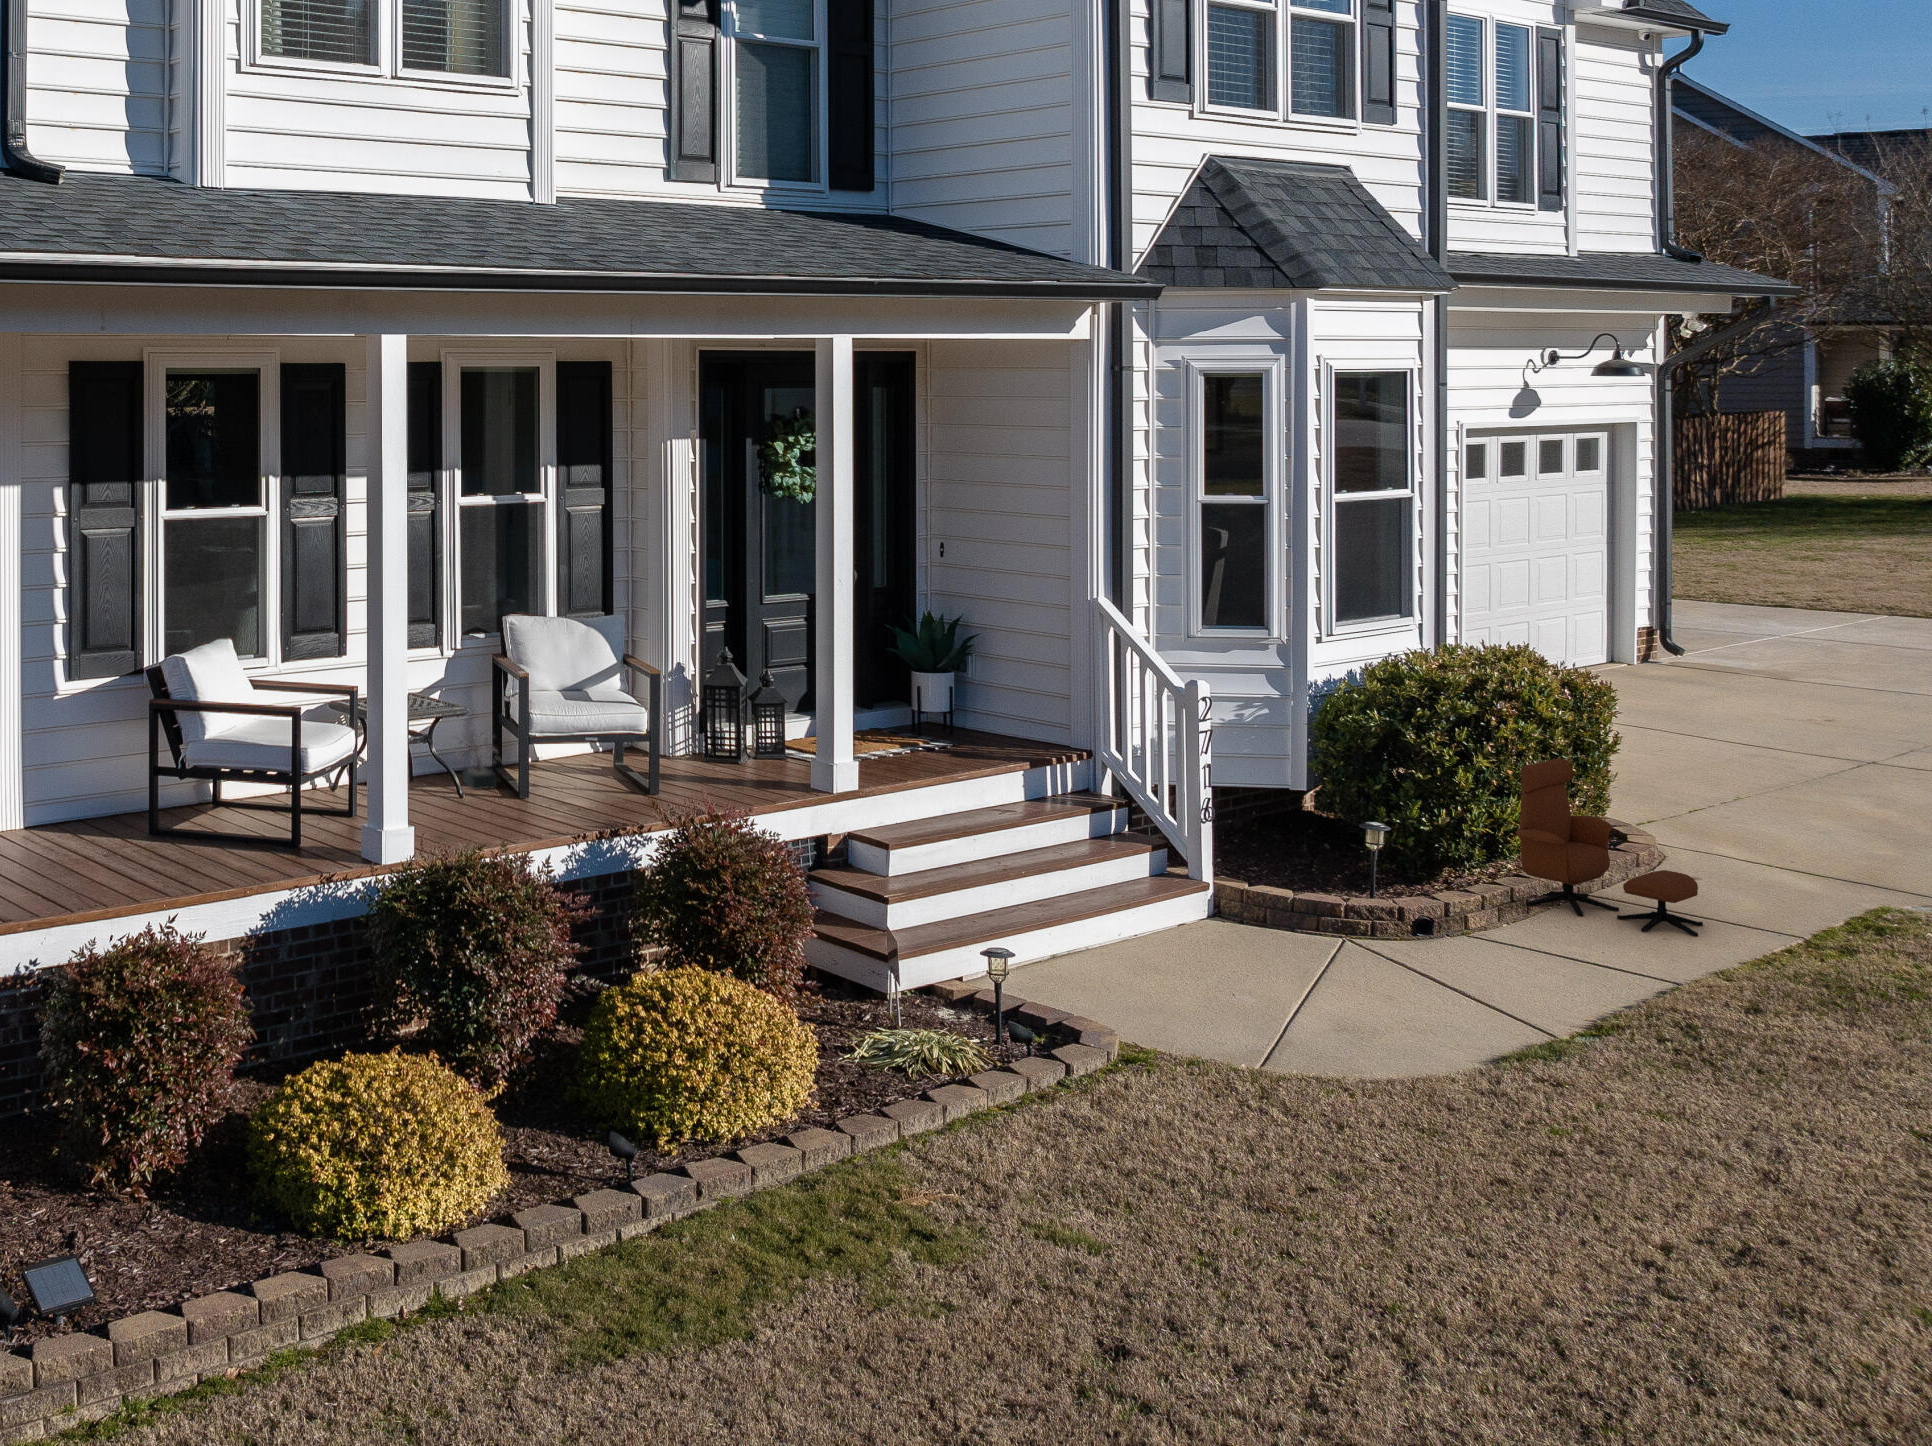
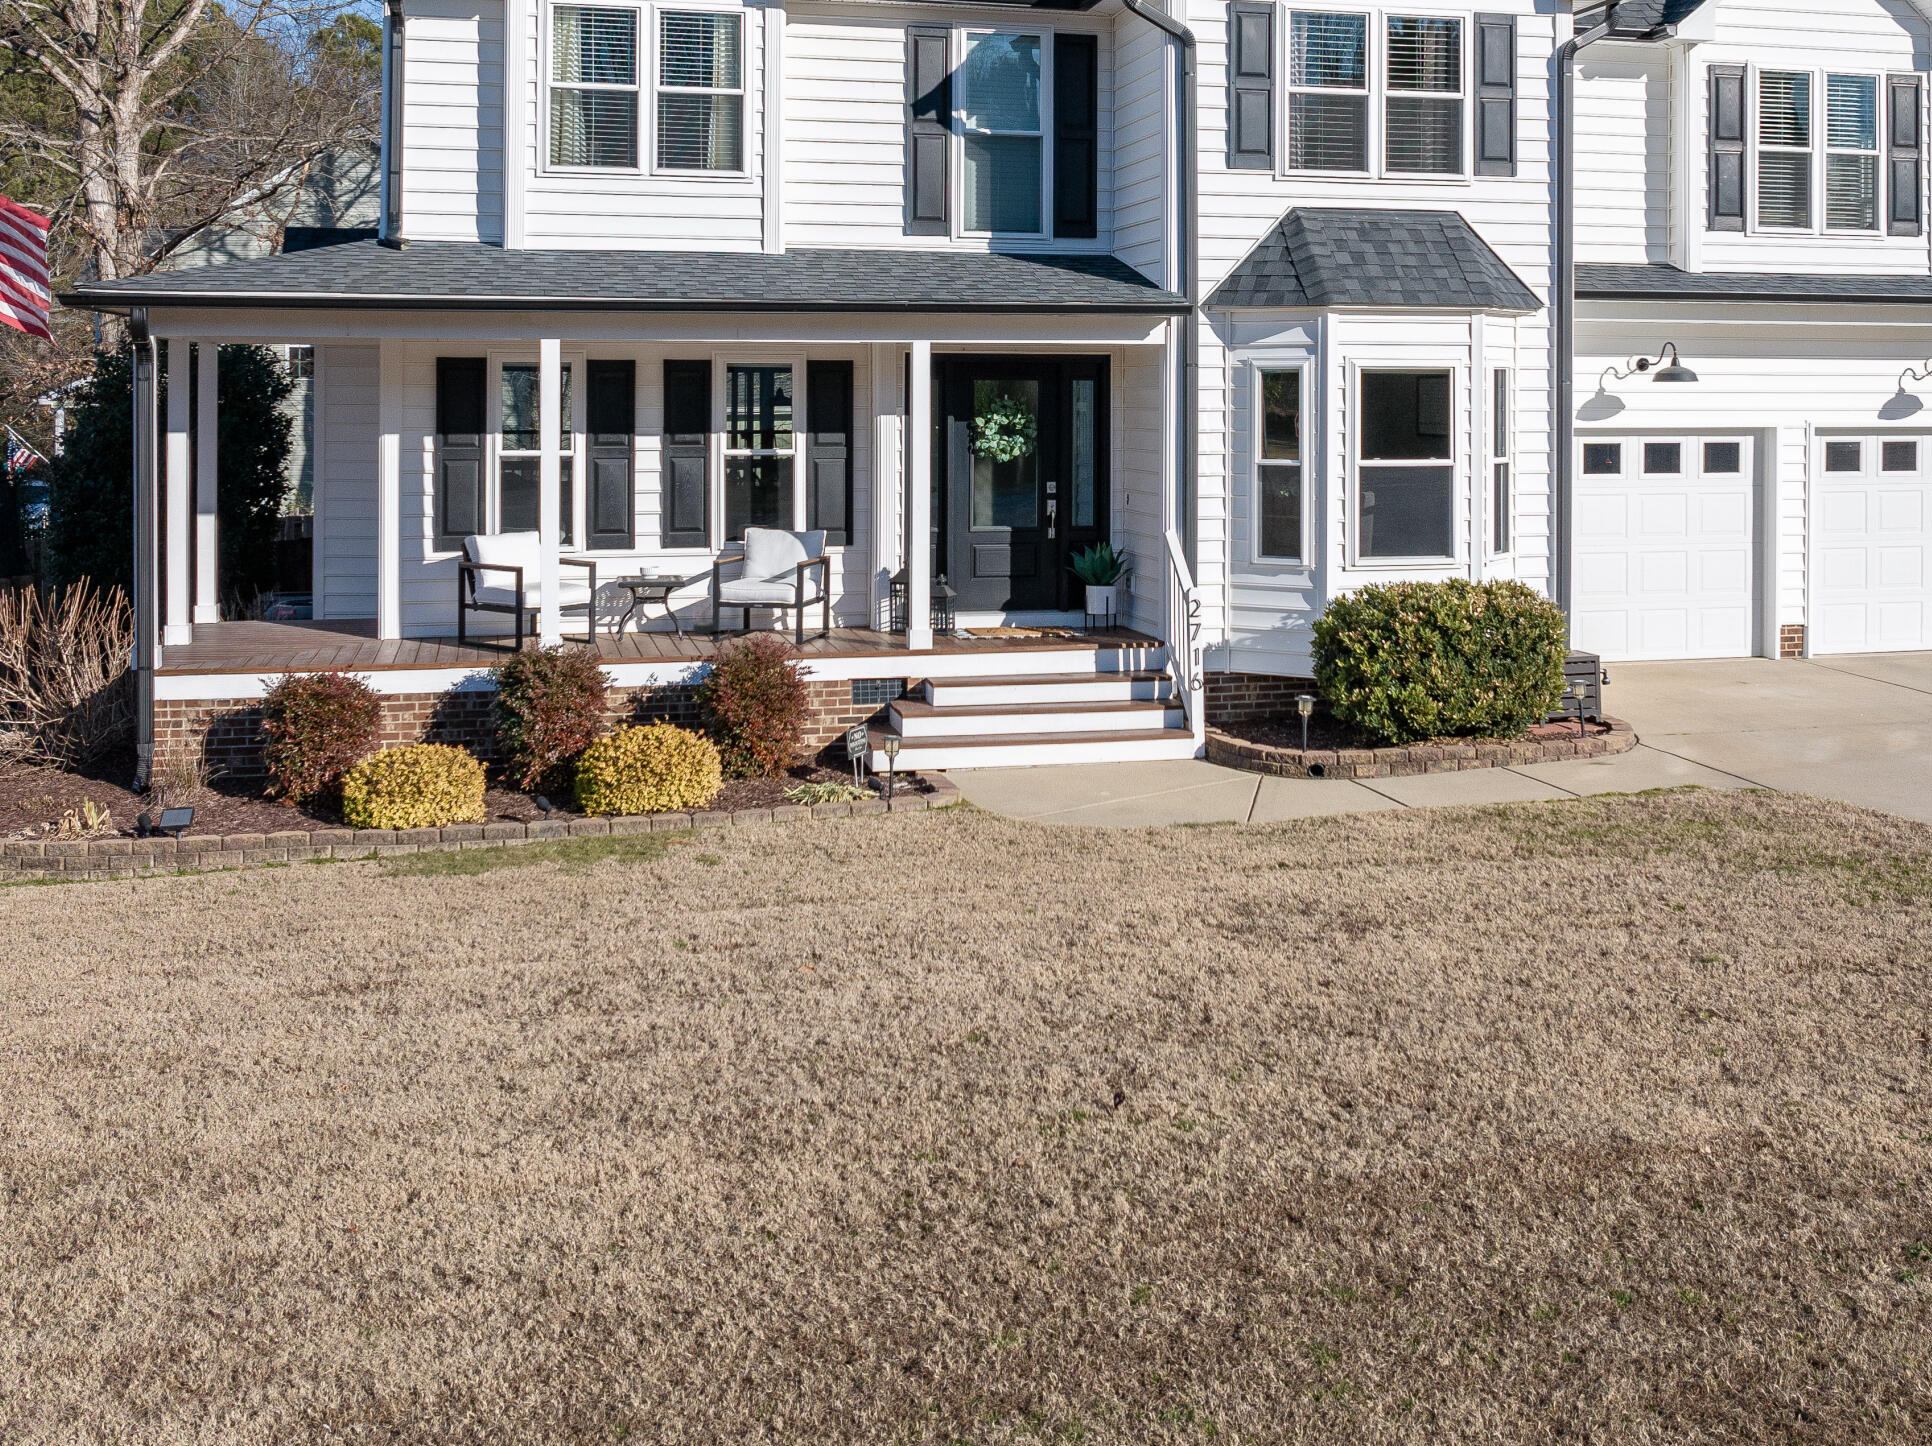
lounge chair: present [1516,759,1703,936] -> none [1375,659,1475,783]

